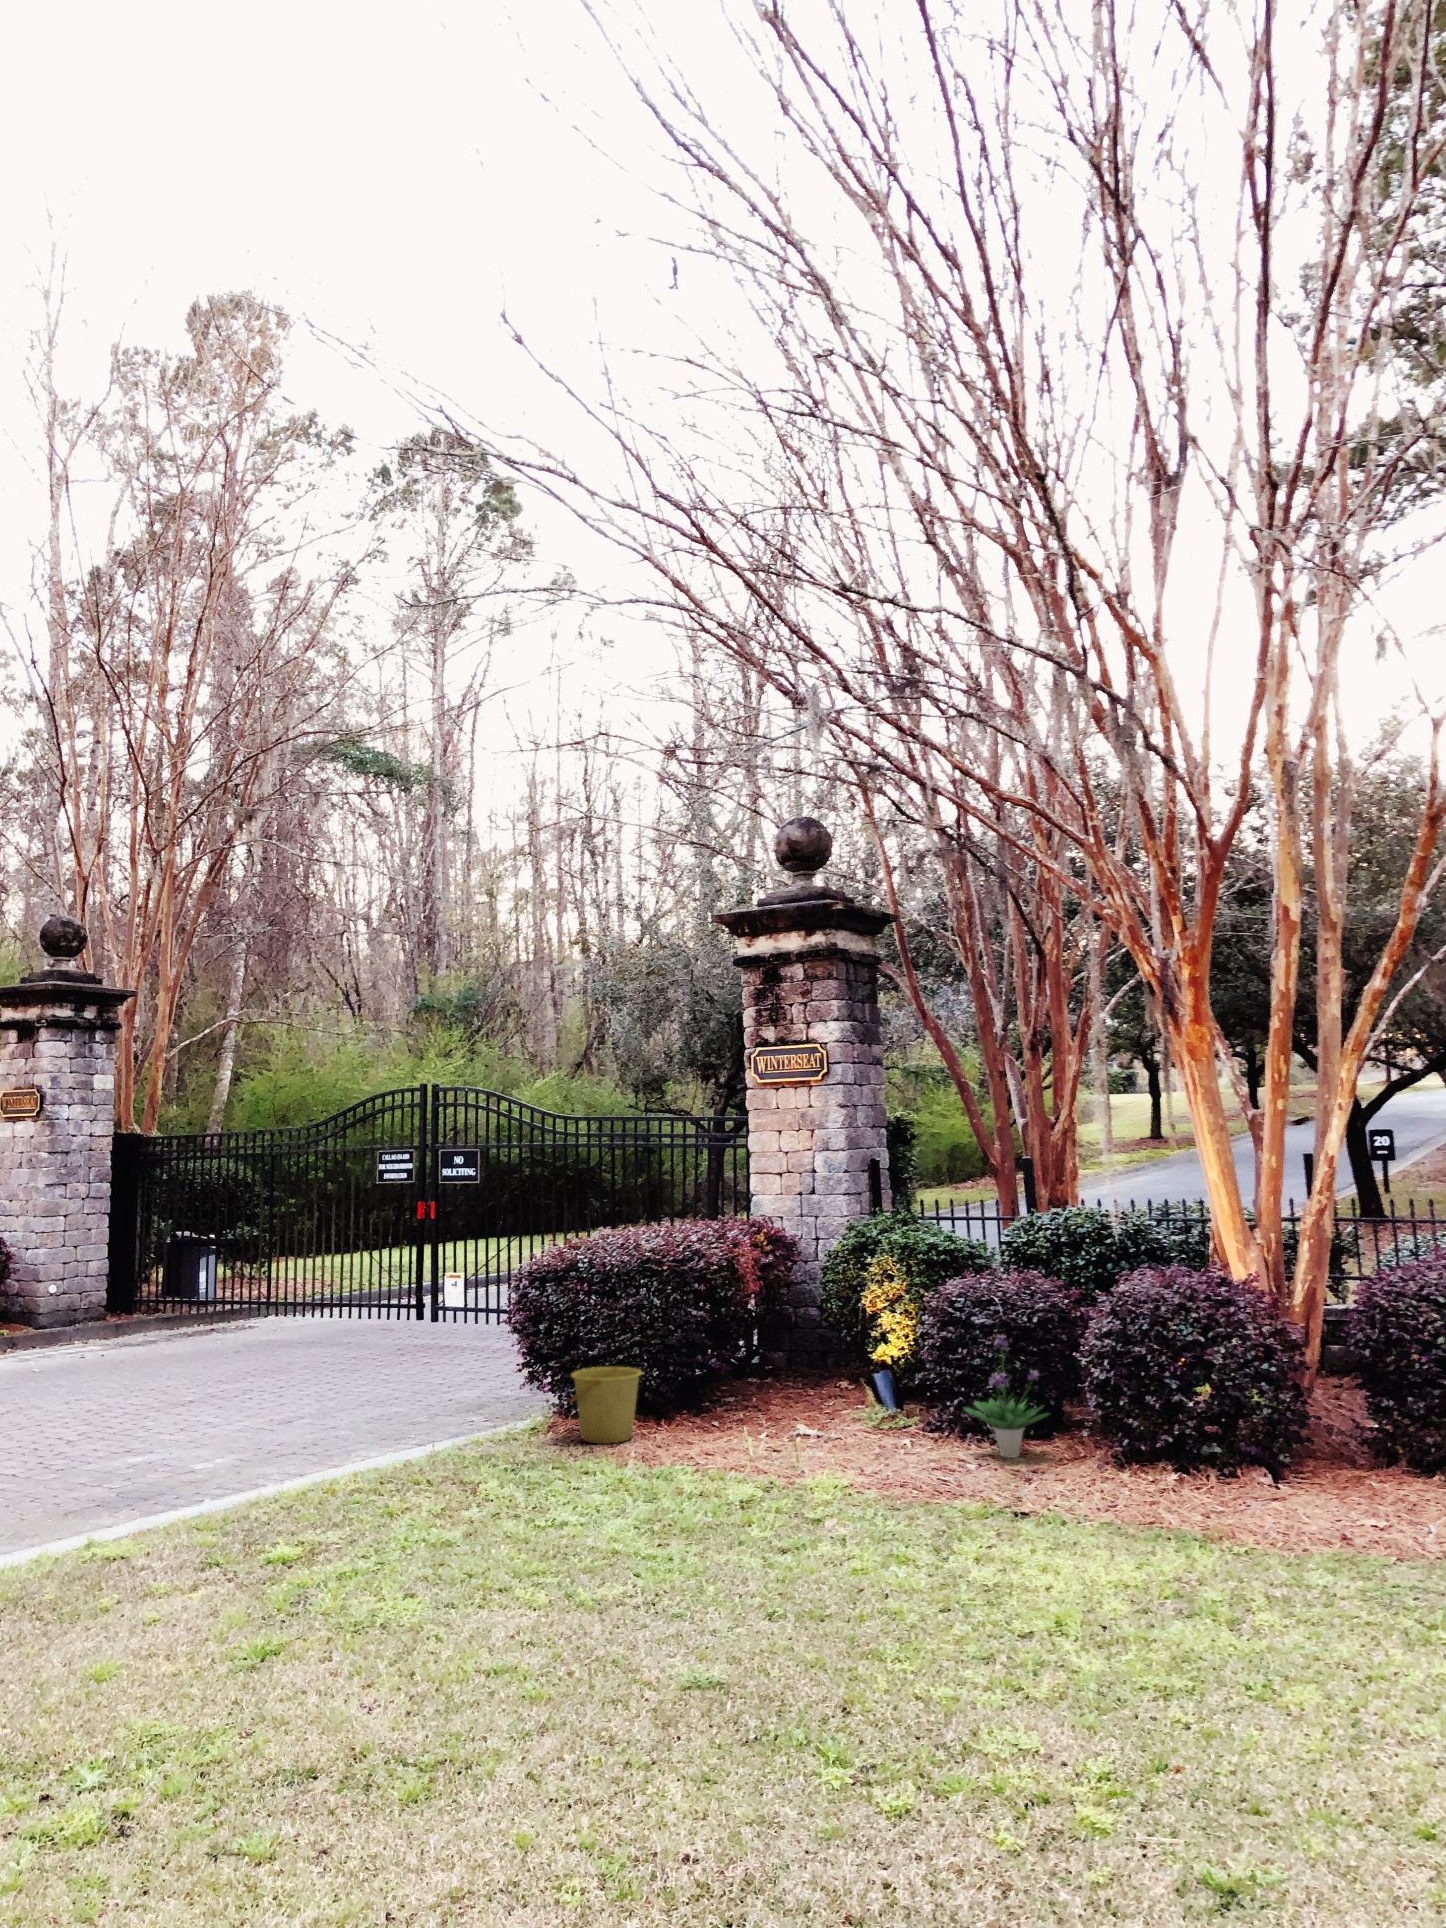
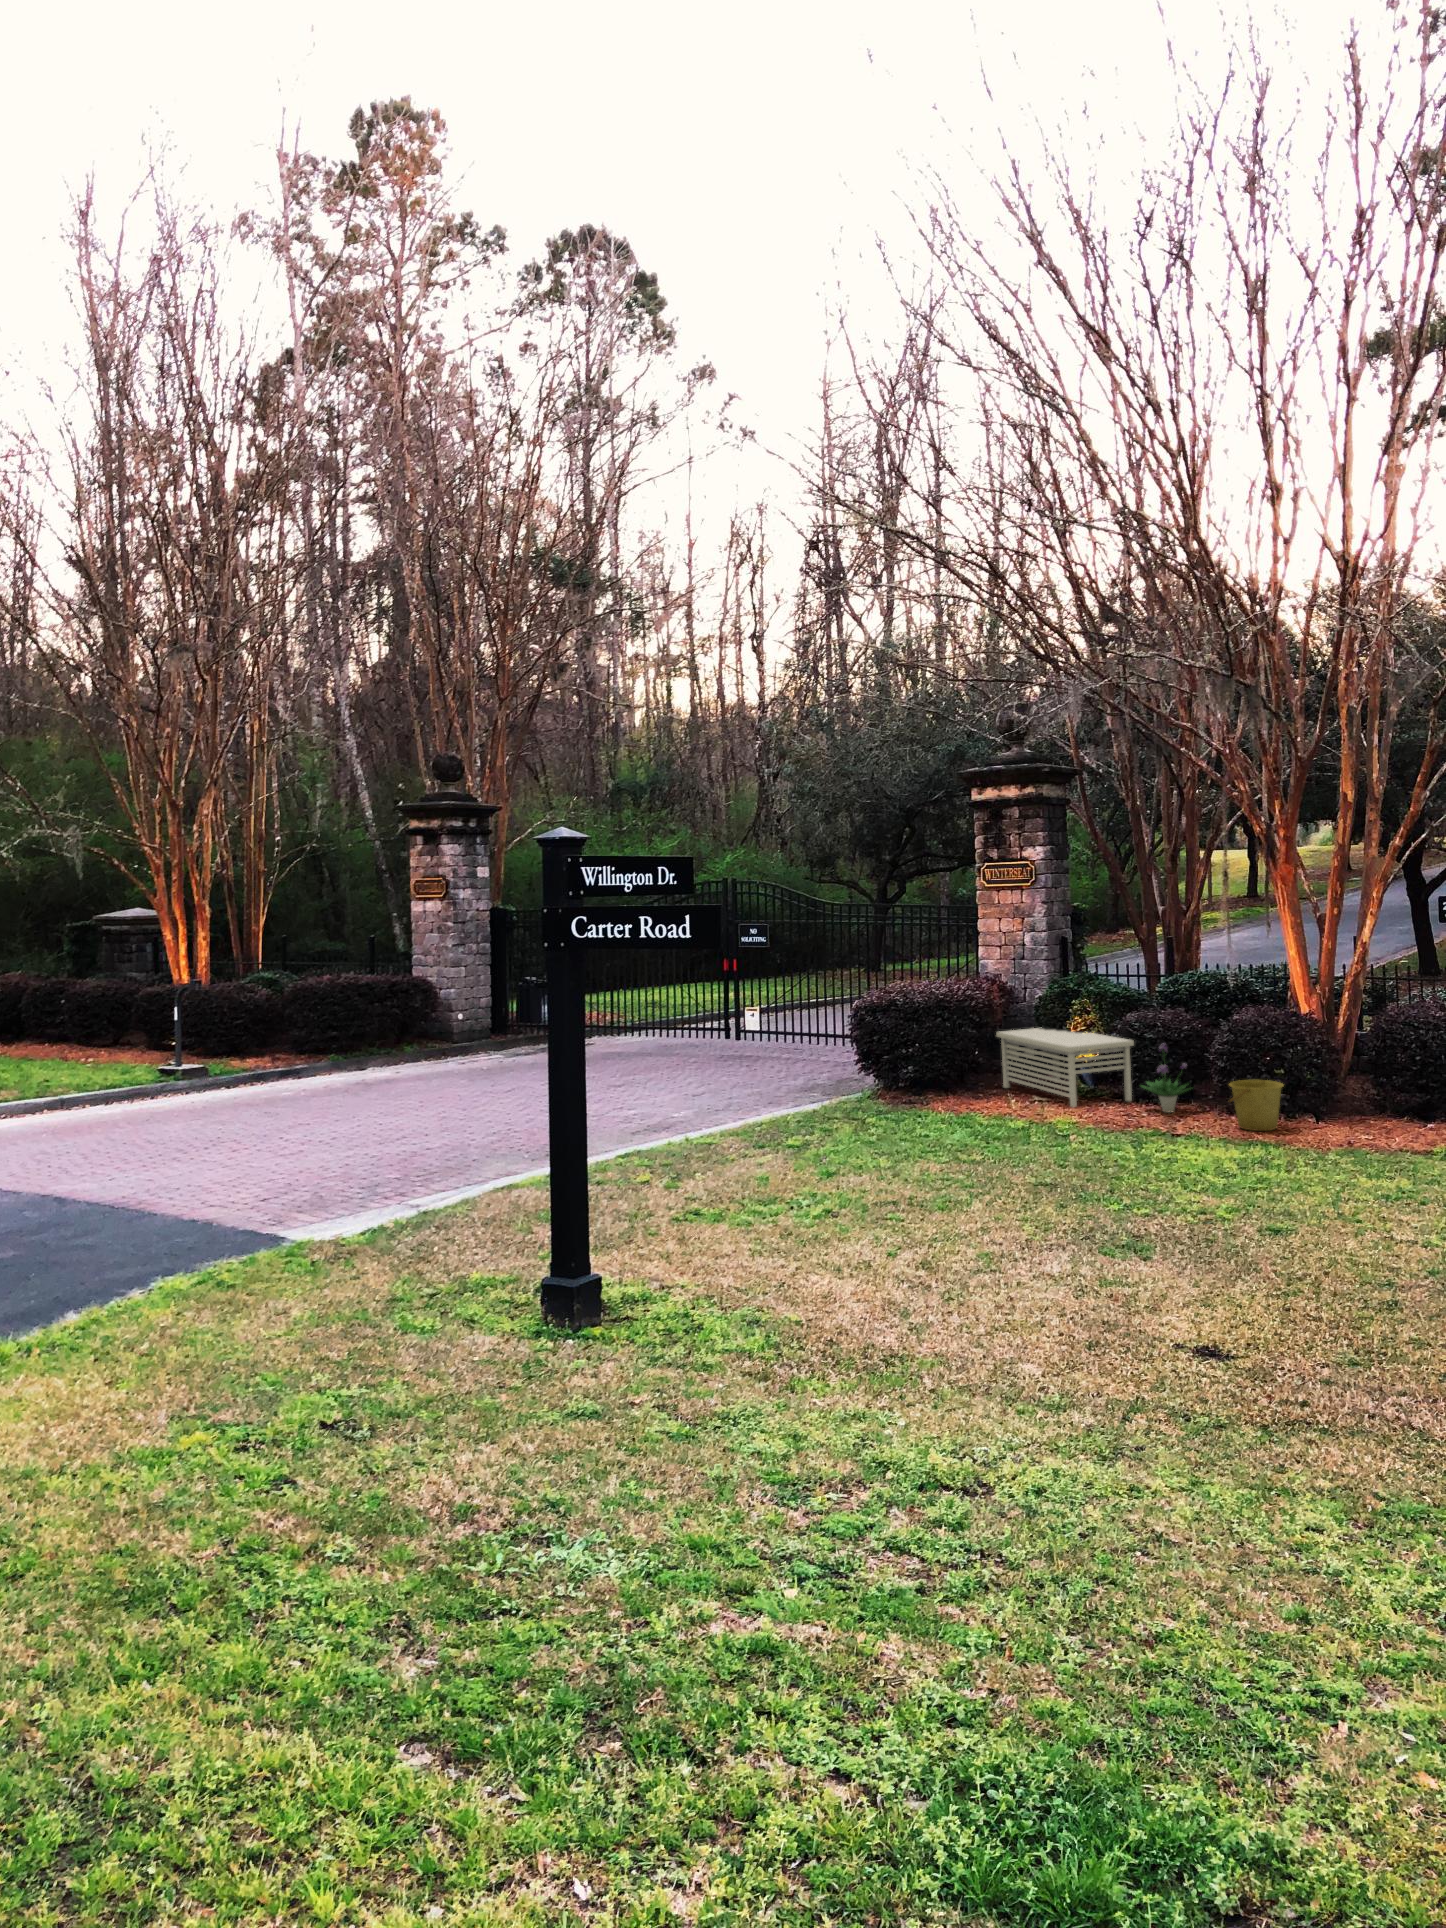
storage bench: none [755,1305,960,1446] -> present [996,1028,1134,1107]
bucket: present [570,1367,642,1444] -> present [1229,1080,1284,1131]

